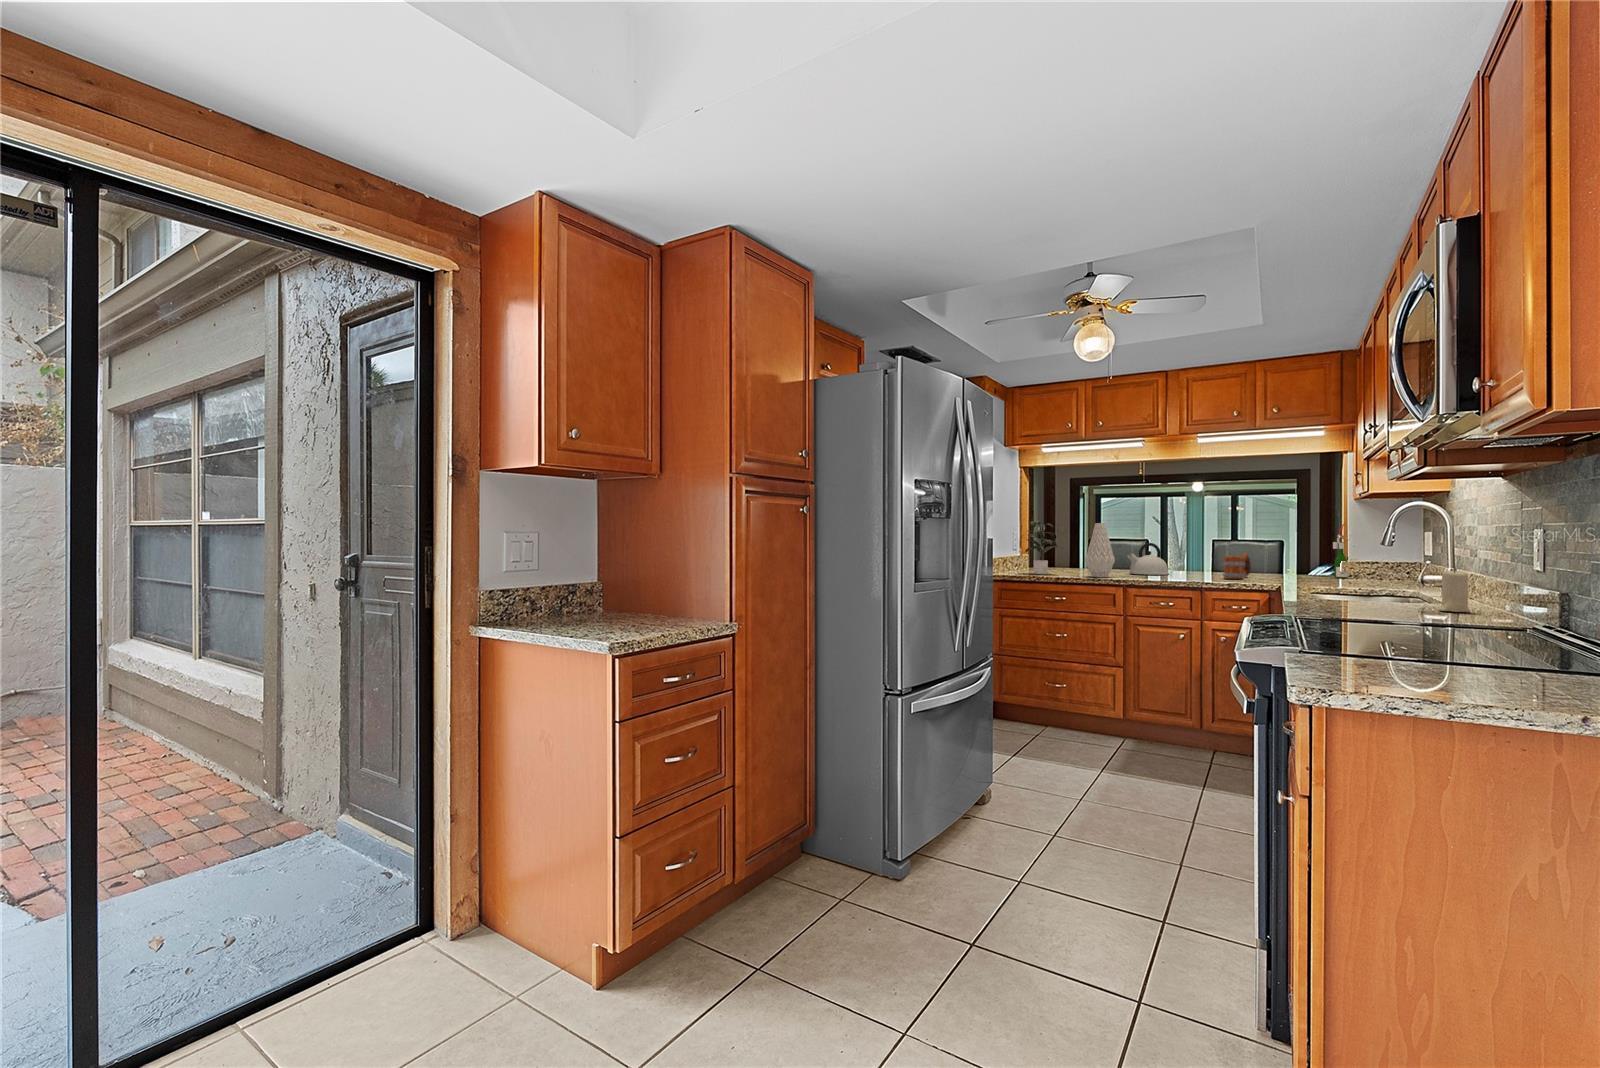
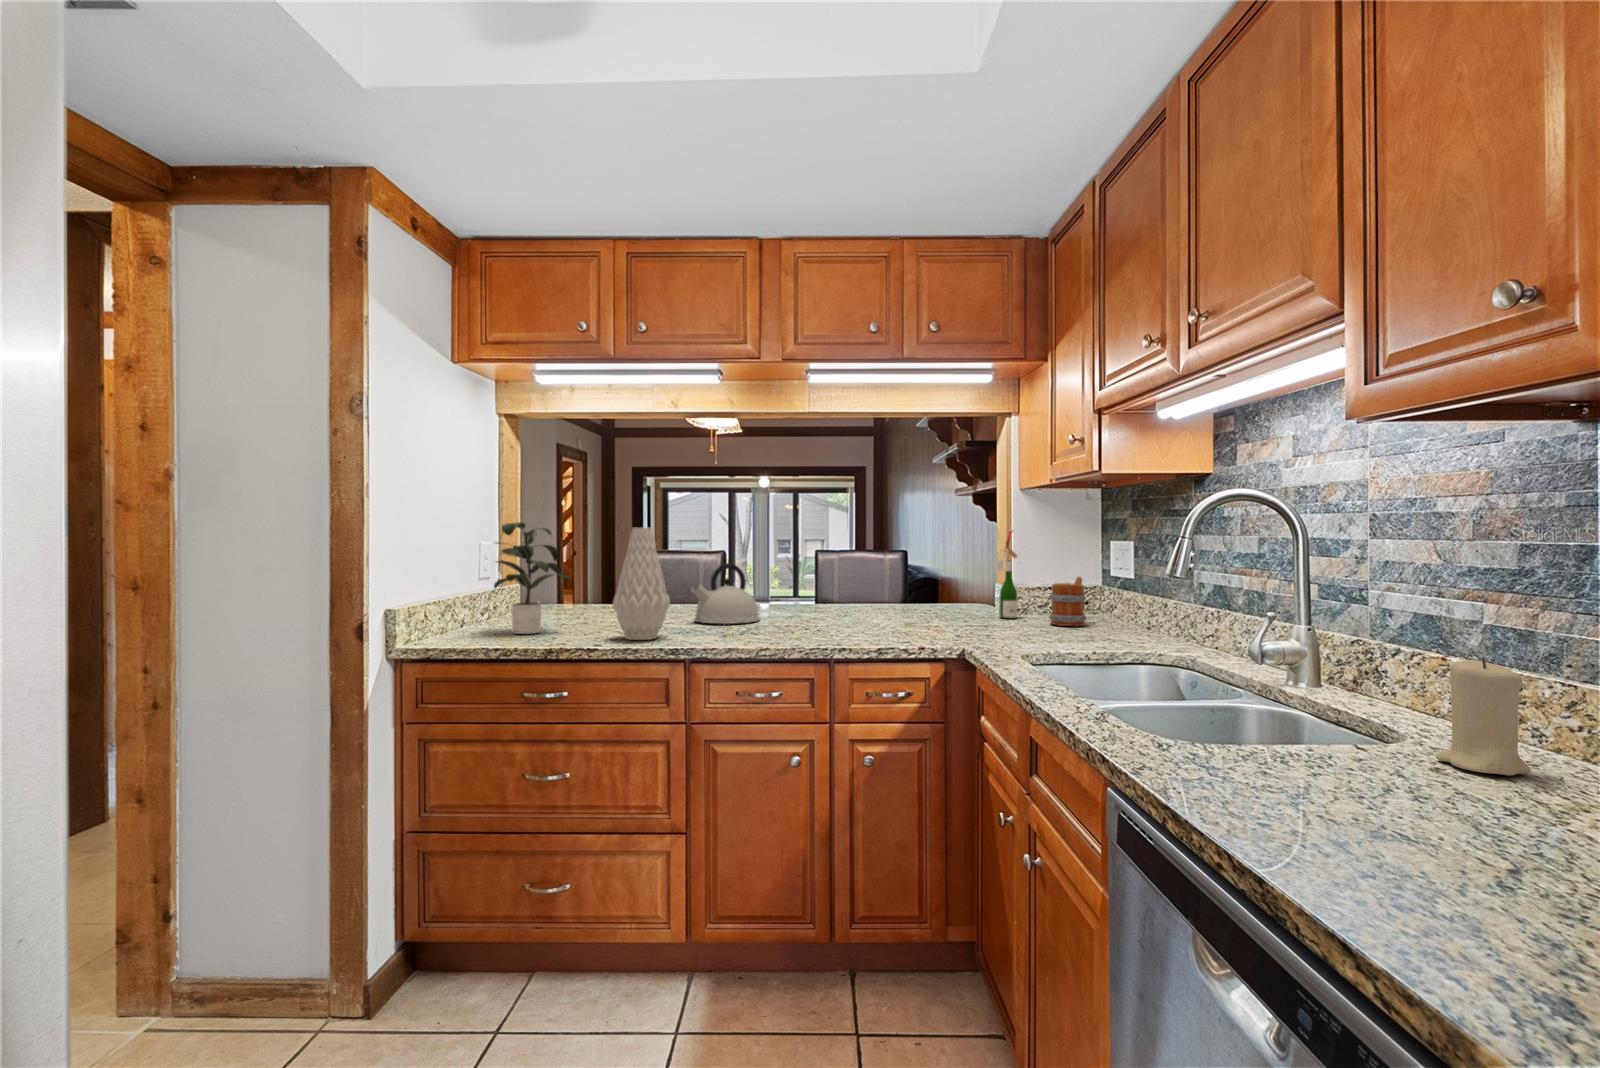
mug: present [1223,553,1251,579] -> present [1049,576,1086,626]

